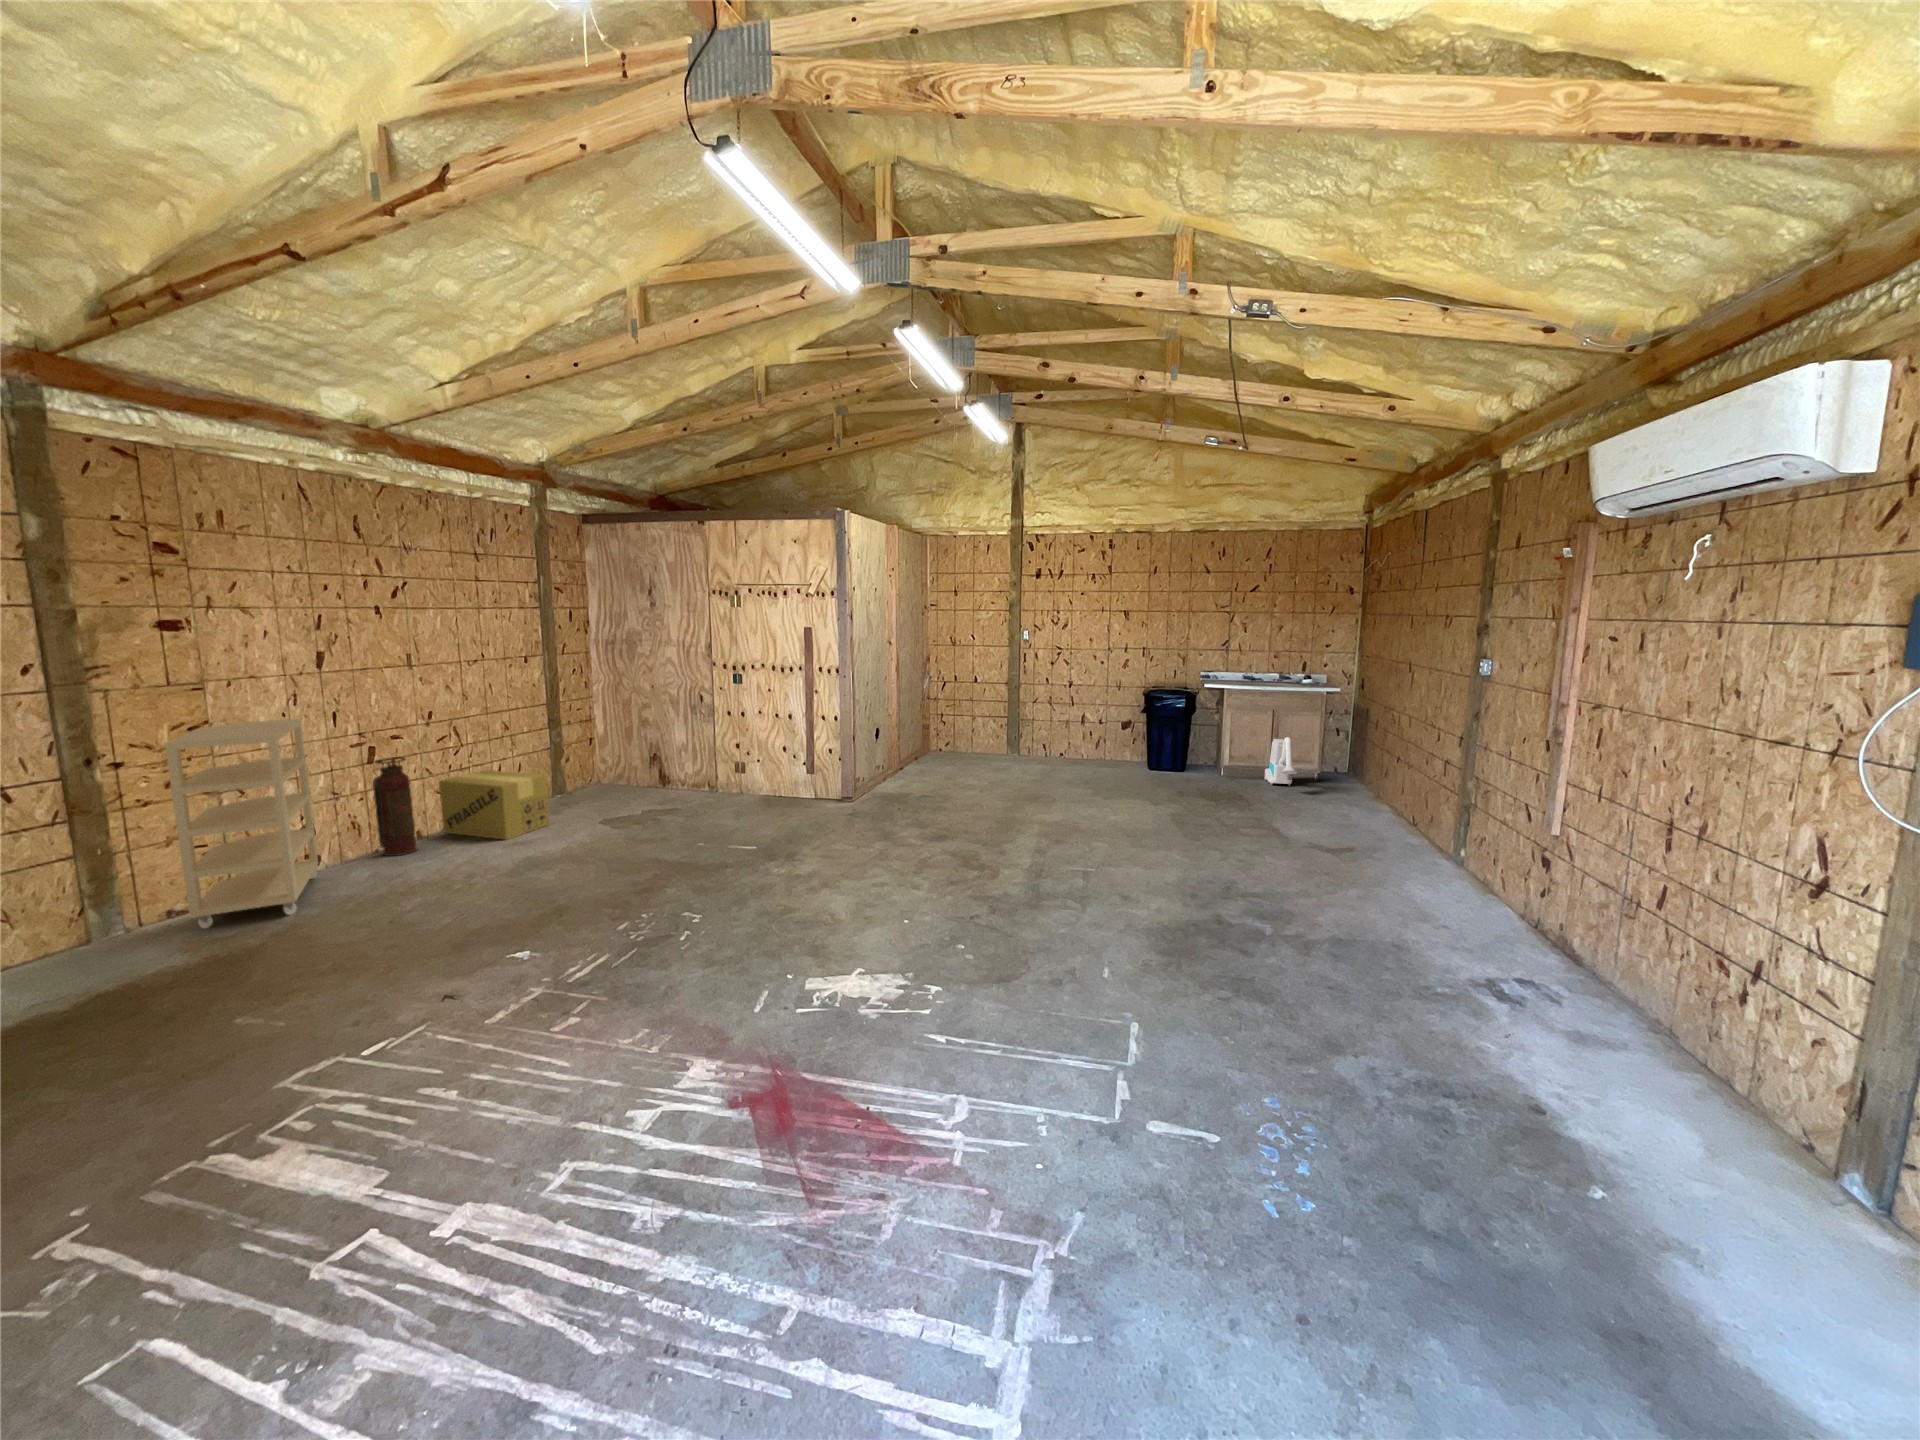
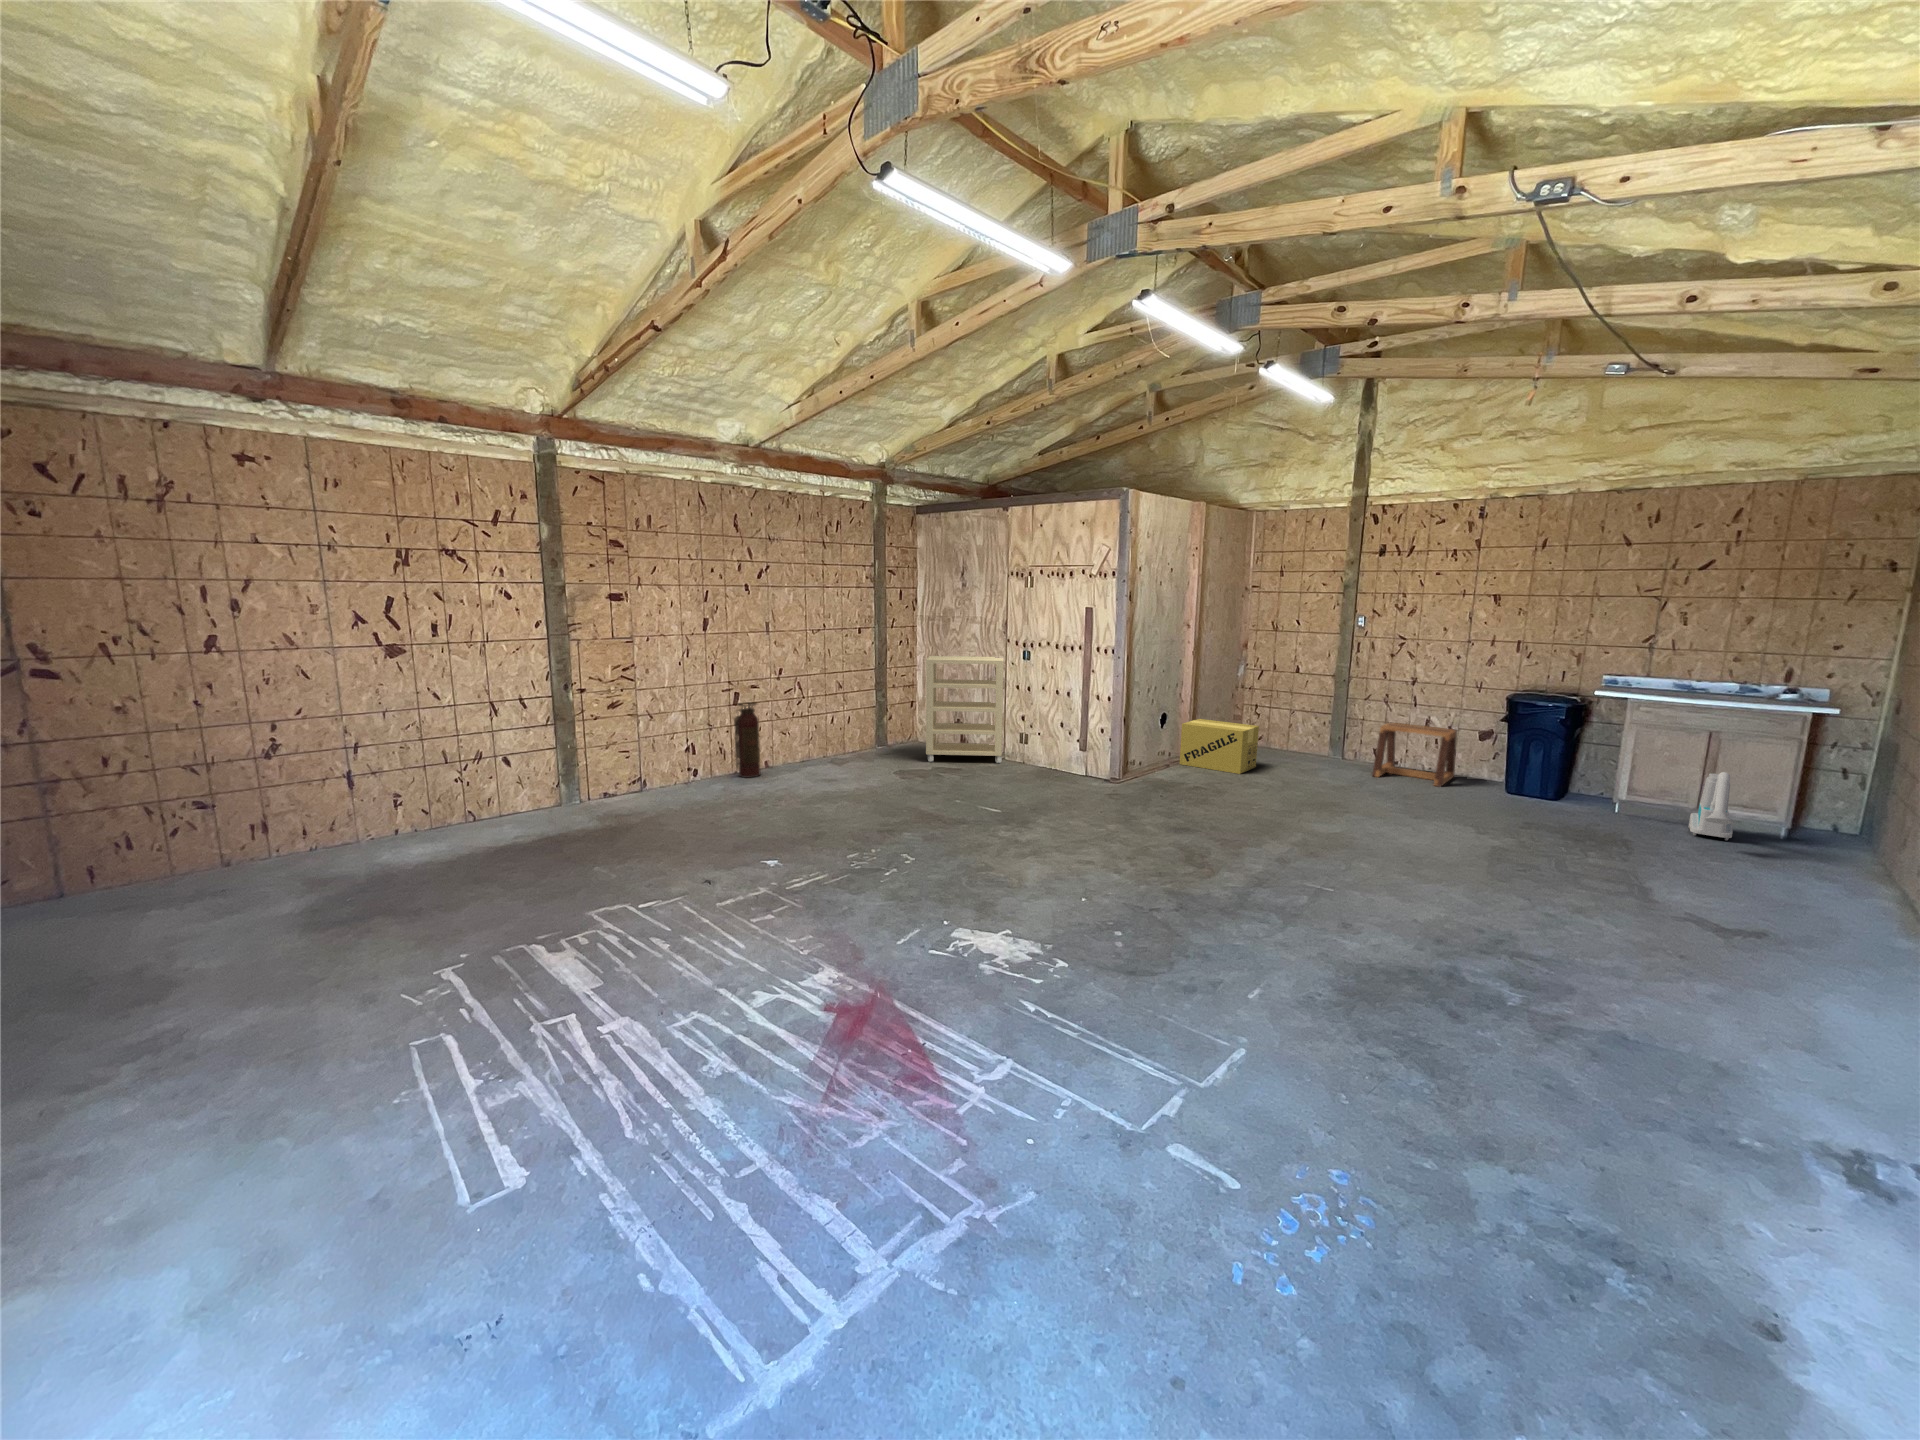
shelving unit: present [165,719,318,928] -> present [926,656,1003,763]
stool: none [1052,720,1107,770] -> present [1372,722,1457,787]
cardboard box: present [439,770,550,840] -> present [1180,719,1259,774]

